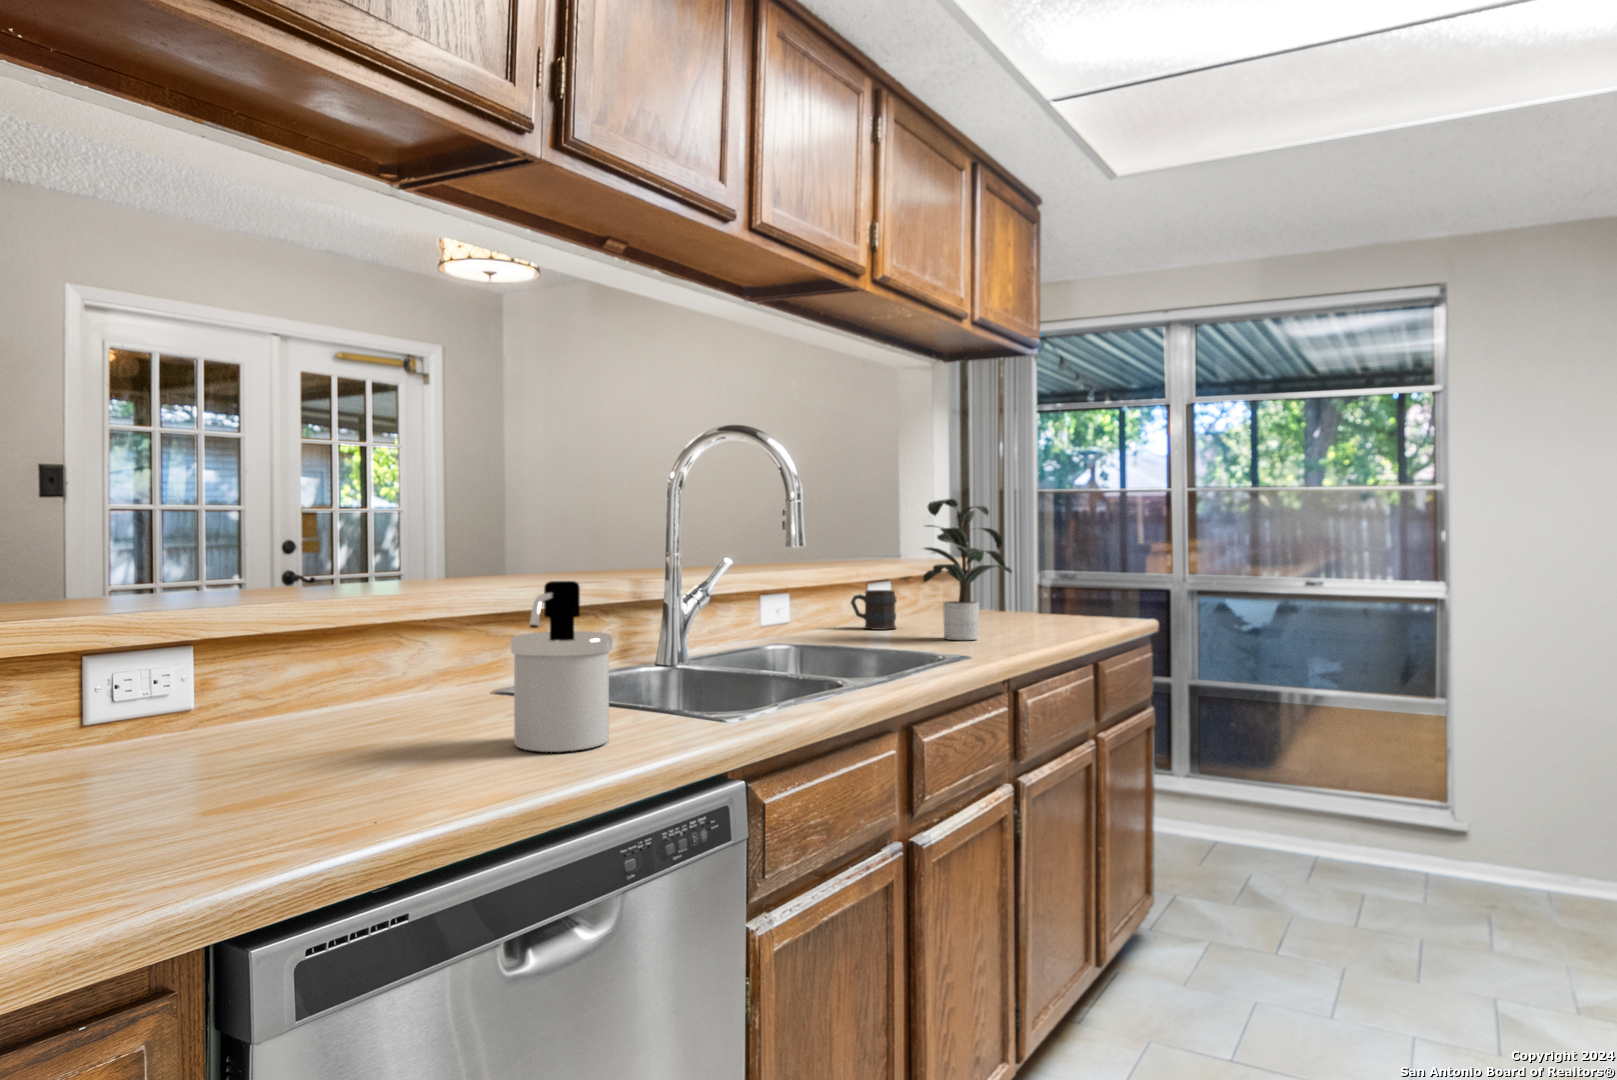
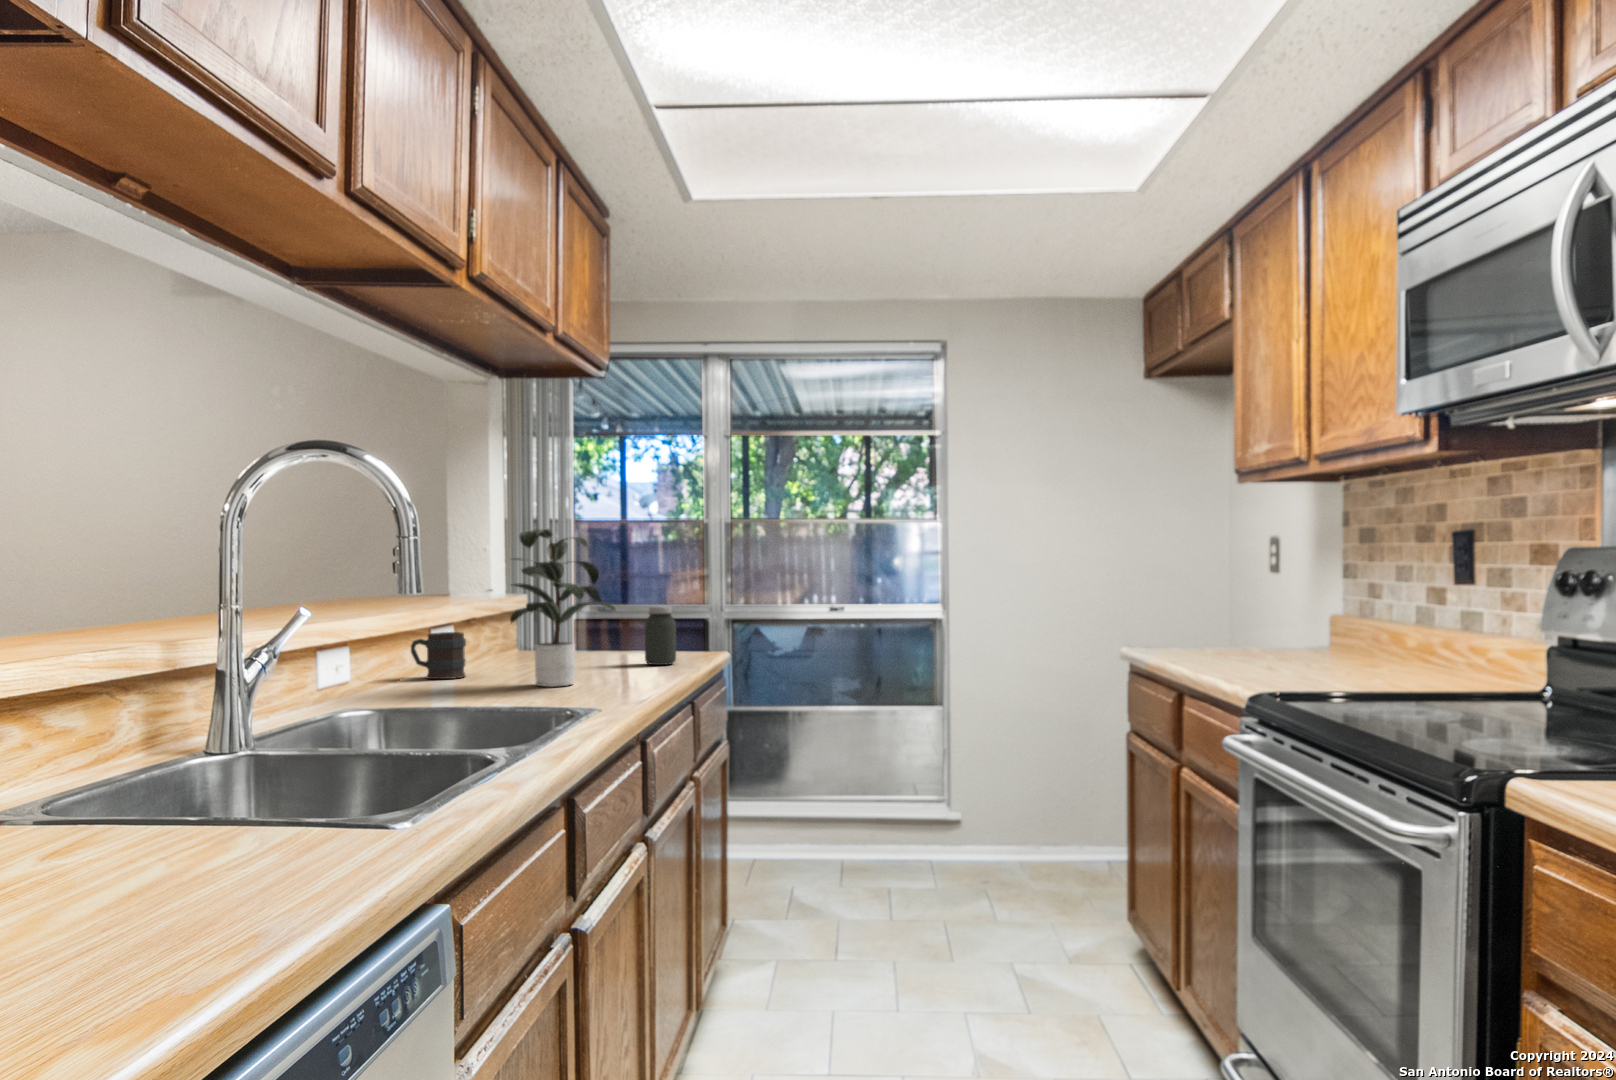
jar: none [1061,573,1092,629] -> present [645,606,676,665]
soap dispenser: present [510,581,613,752] -> none [92,659,259,914]

